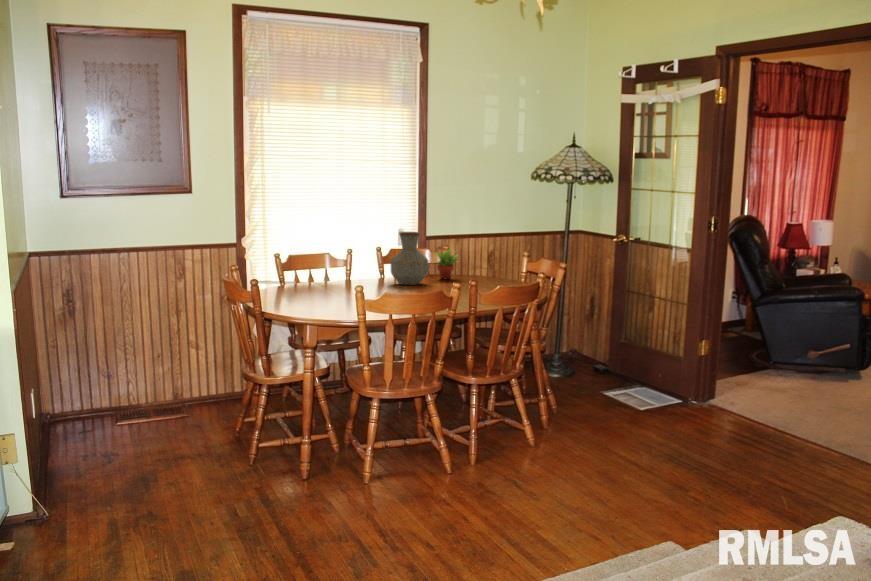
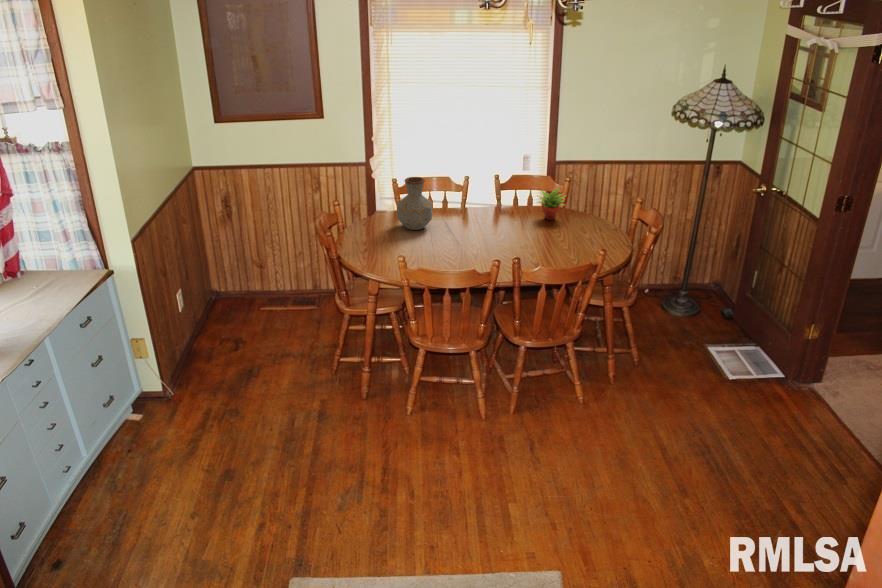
vase: present [391,232,428,285] -> present [397,177,433,230]

